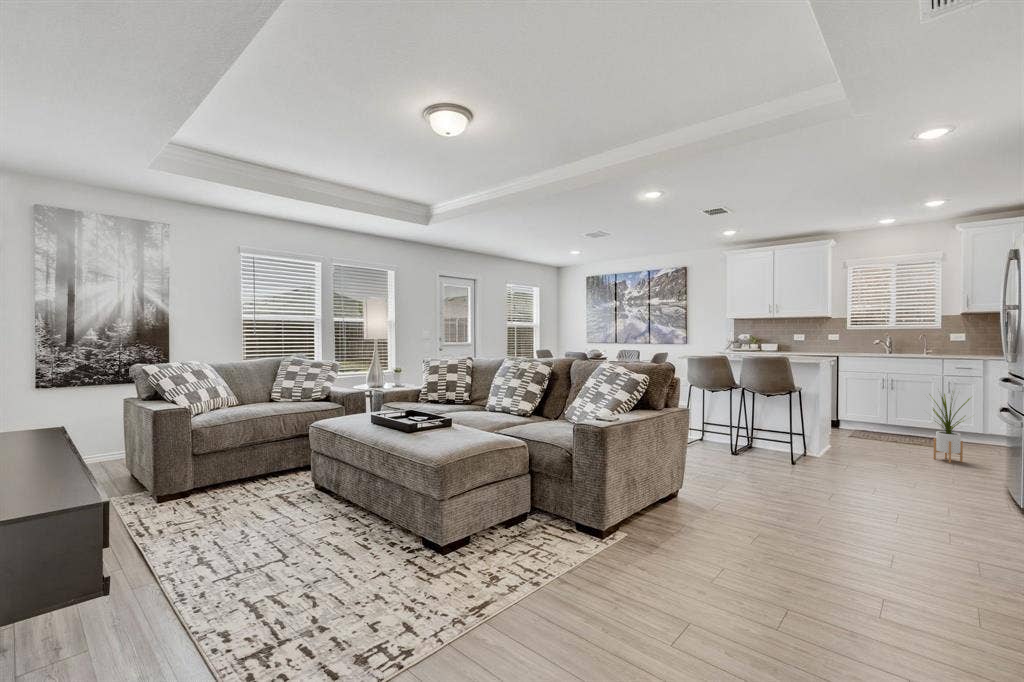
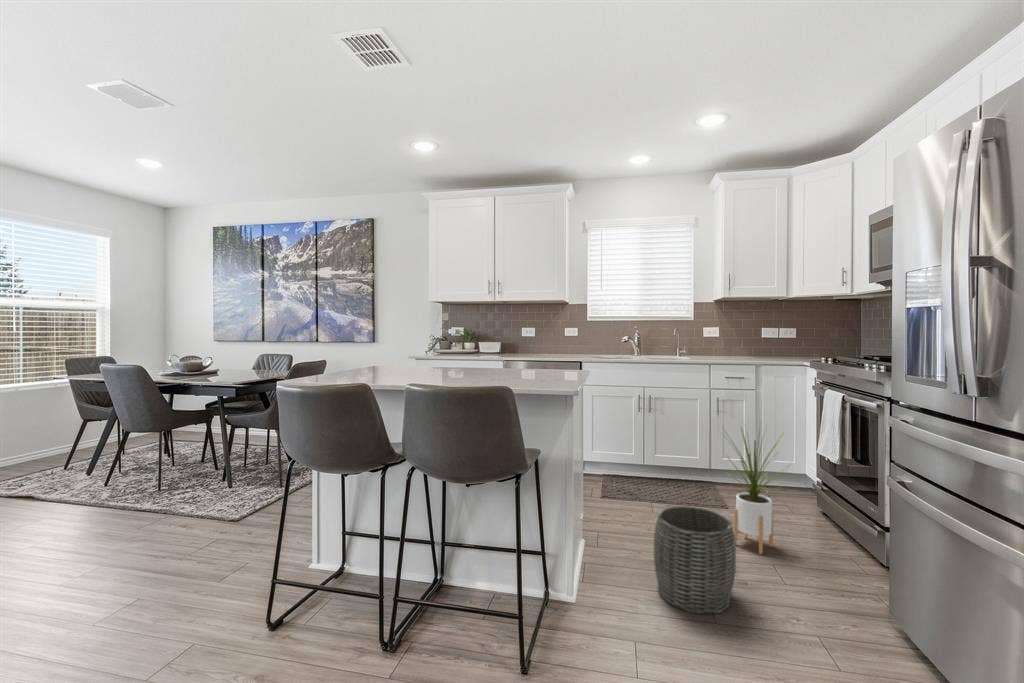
woven basket: none [866,425,914,470] -> present [654,506,736,614]

